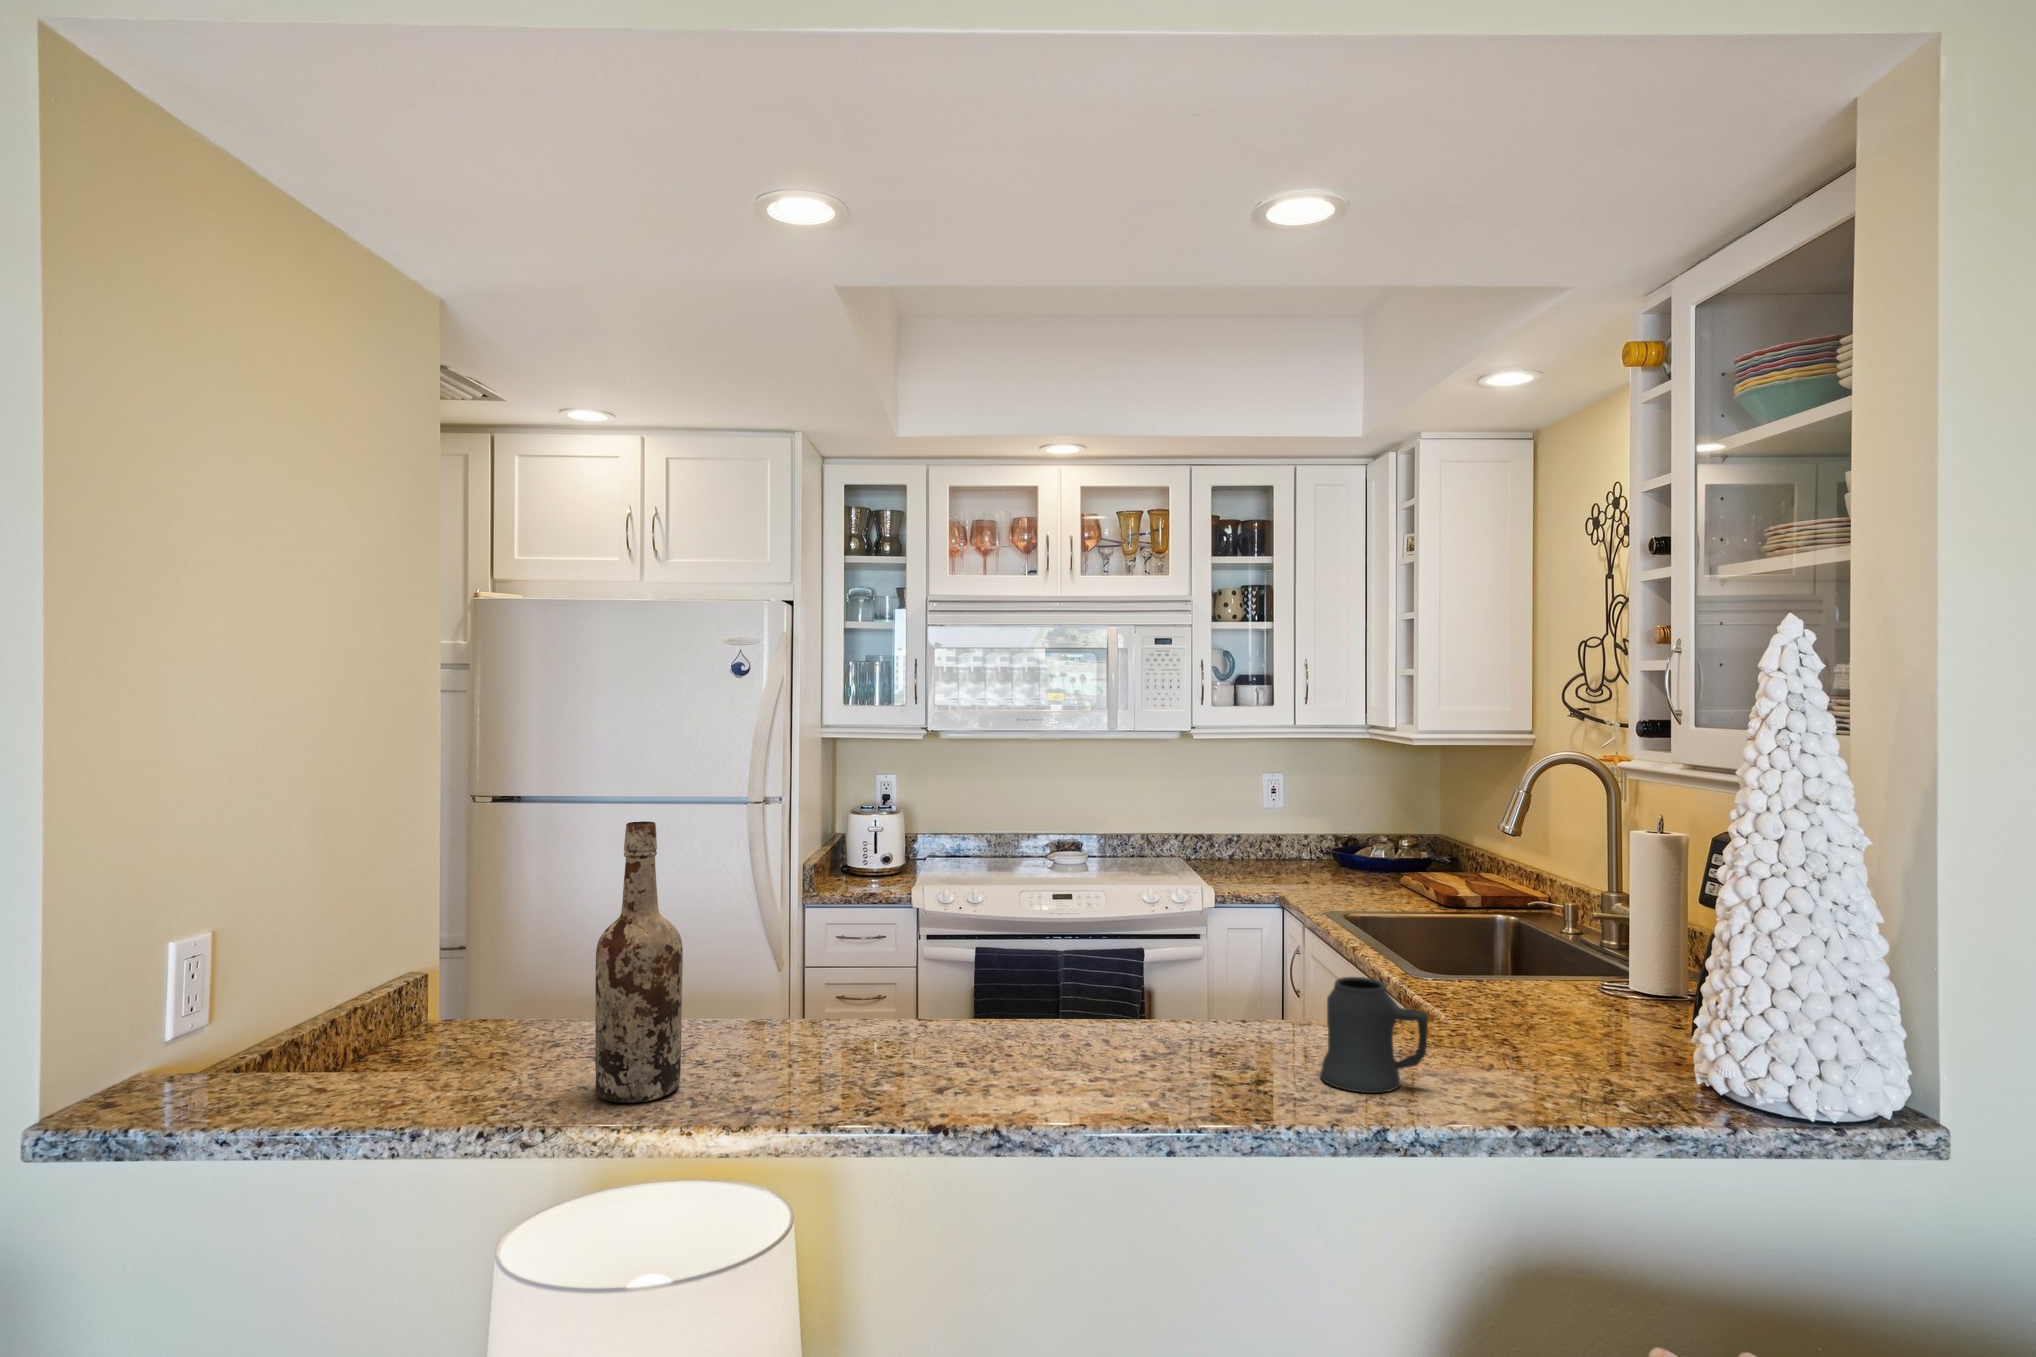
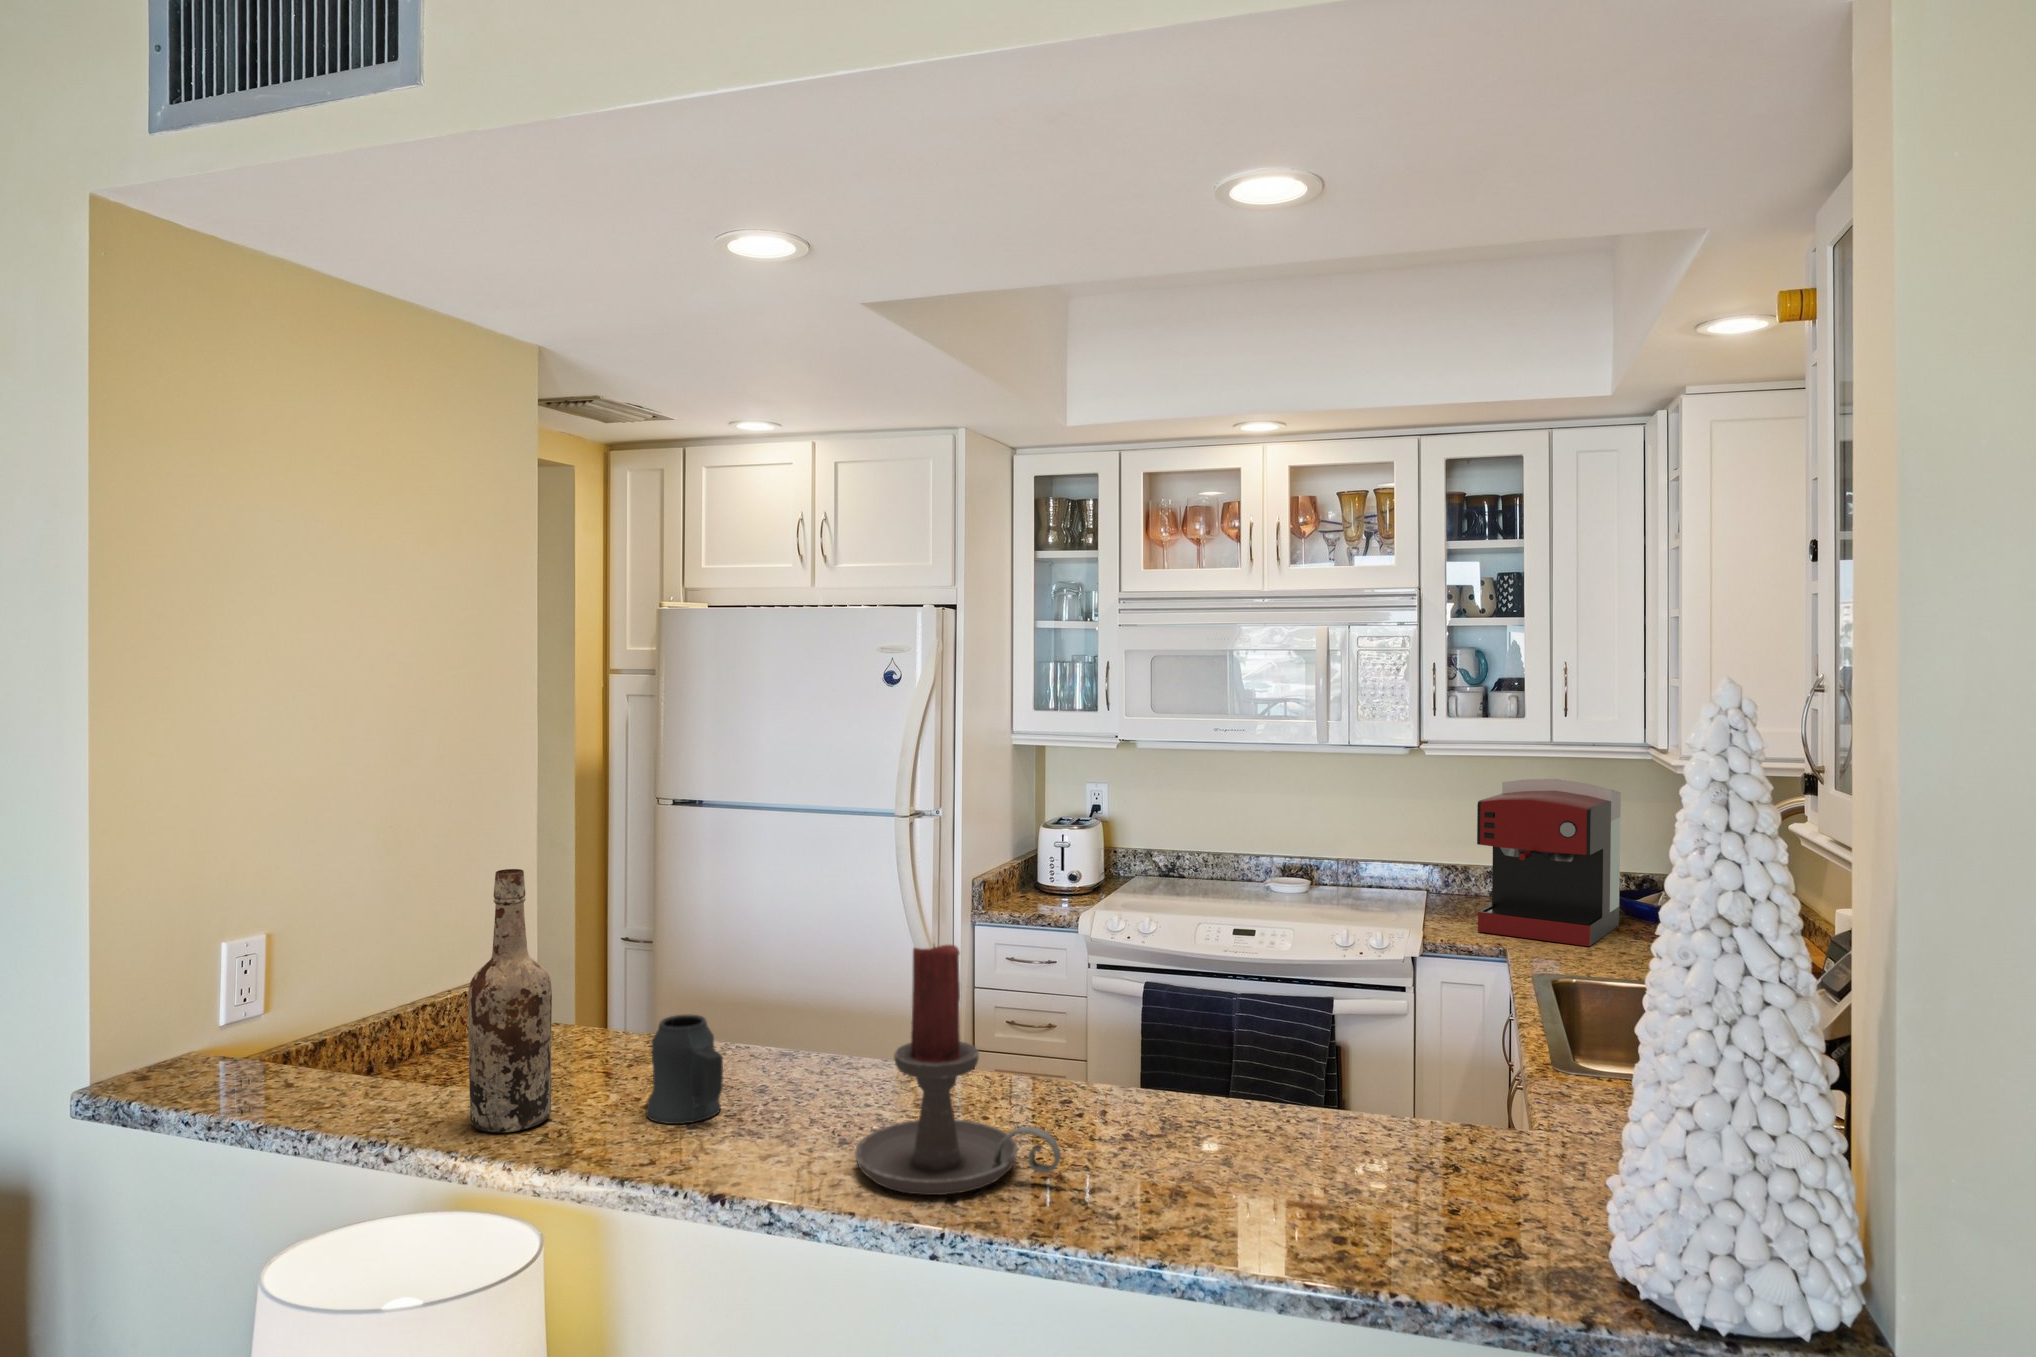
coffee maker: none [1250,758,1343,888] -> present [1477,779,1621,946]
candle holder: none [1036,866,1235,1102] -> present [855,945,1061,1195]
mug: present [1320,977,1428,1093] -> present [646,1014,723,1124]

